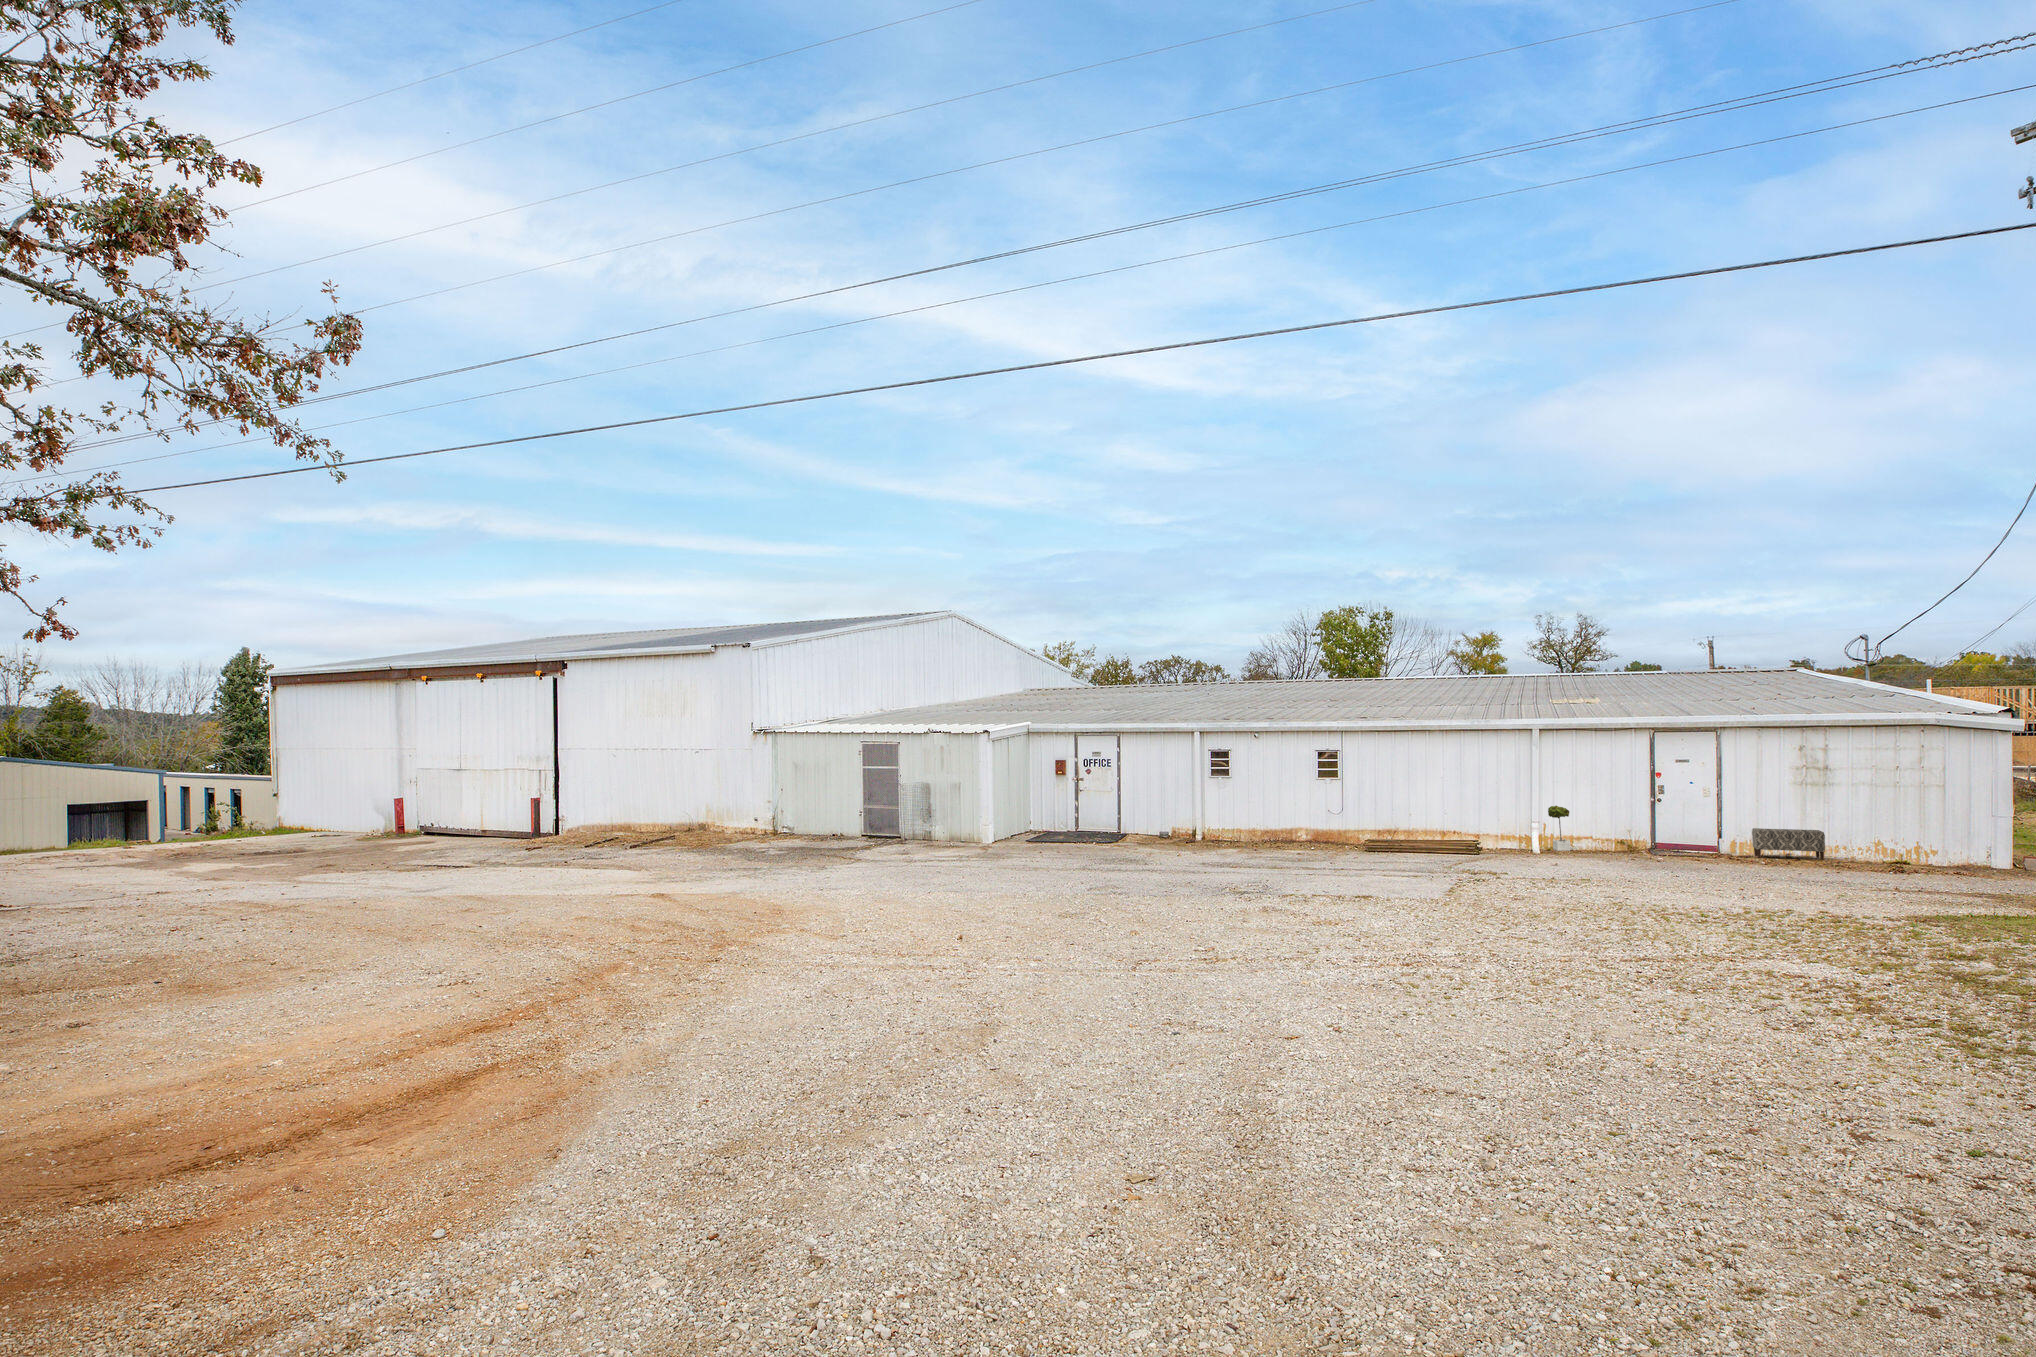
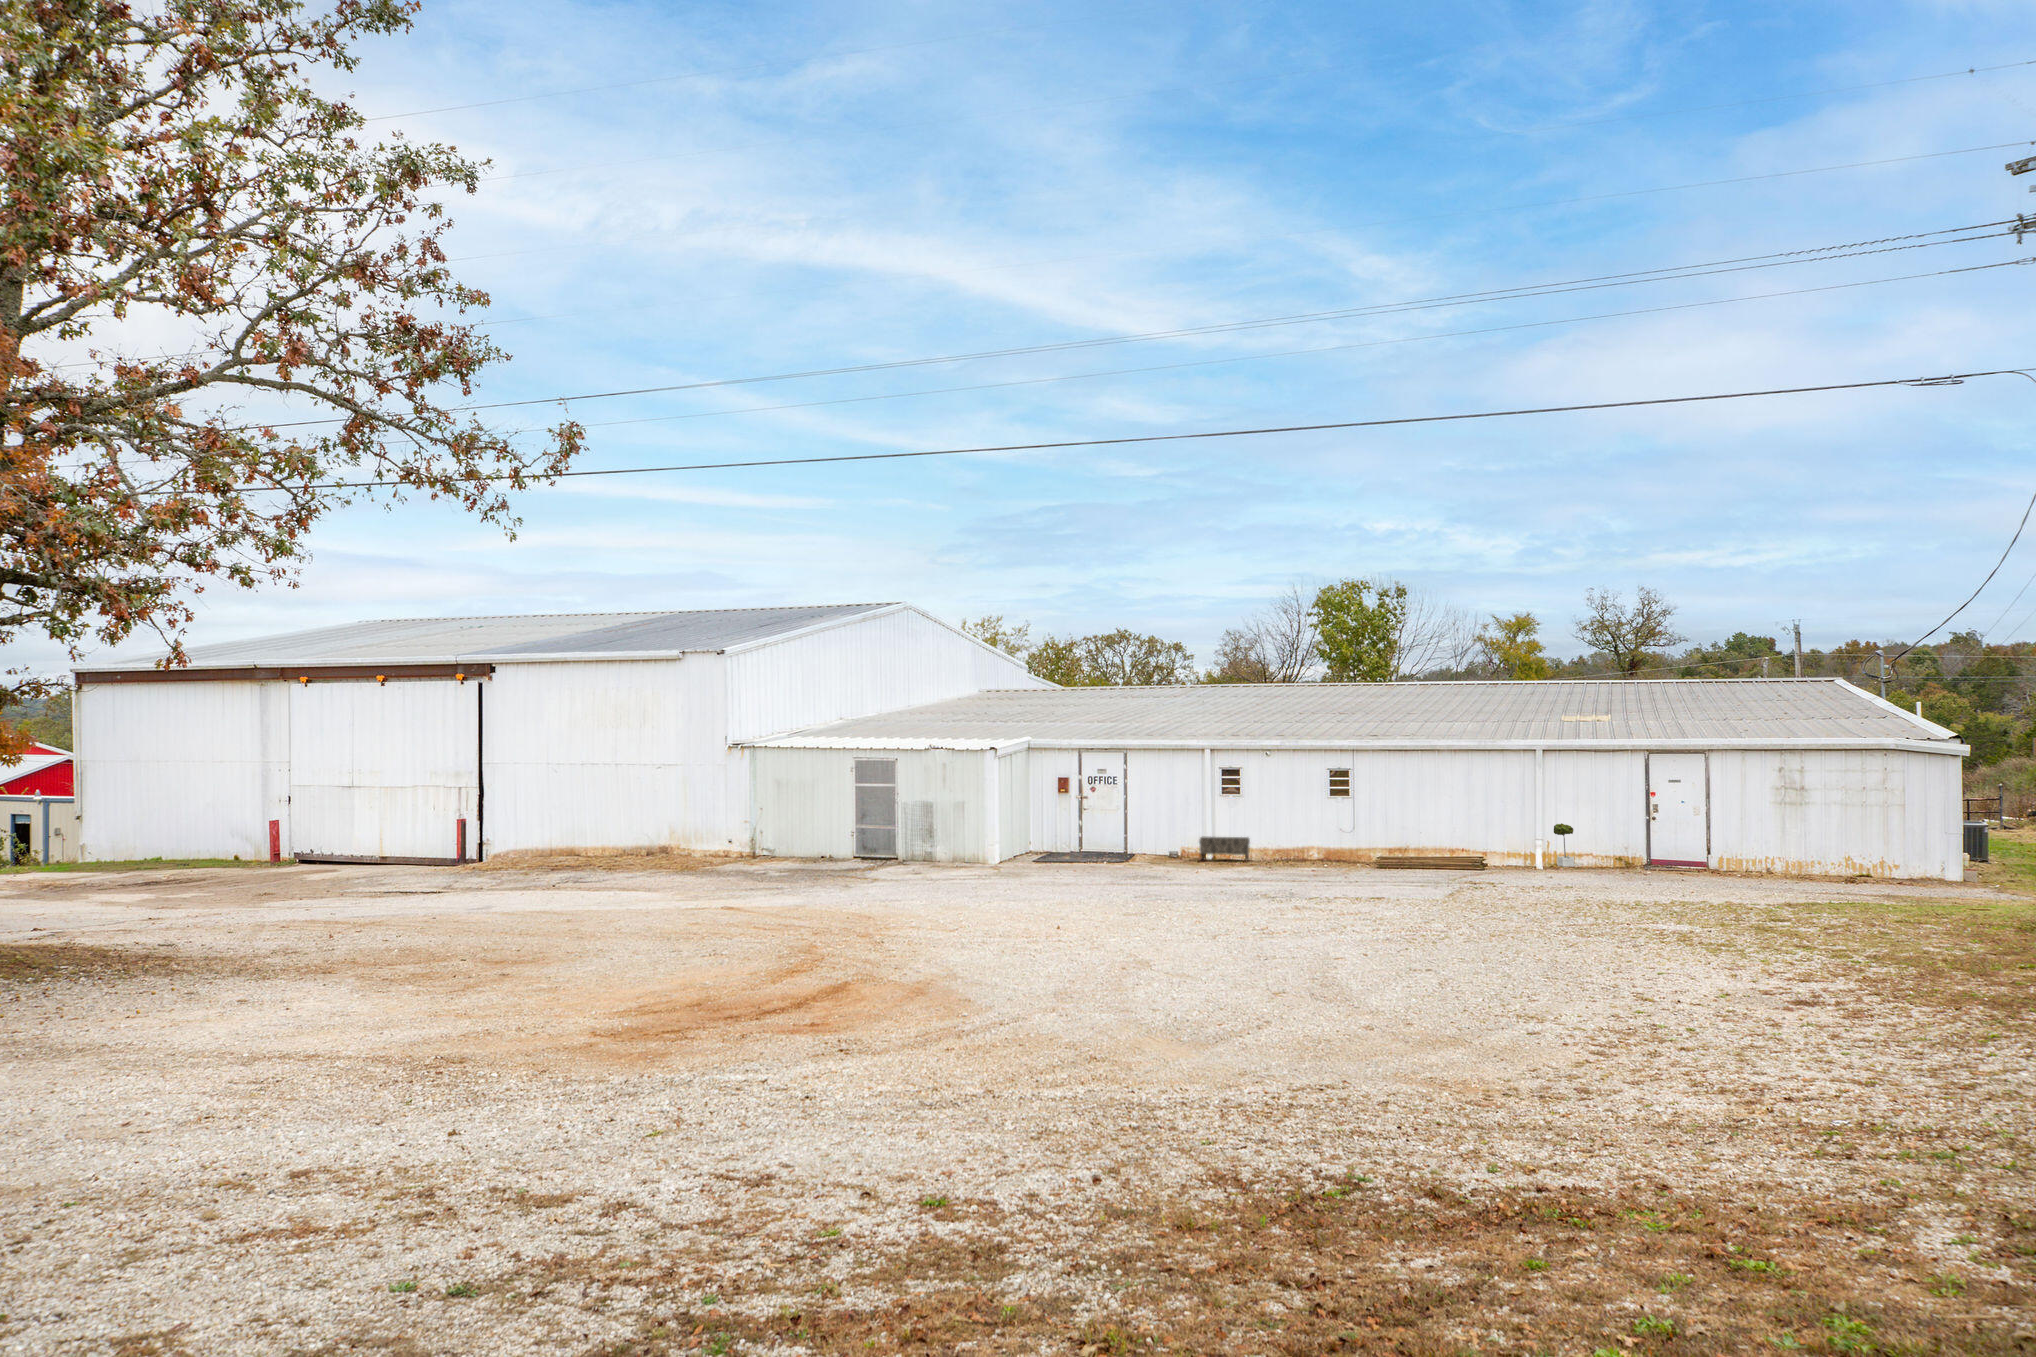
bench: present [1752,828,1825,860] -> present [1199,837,1250,861]

